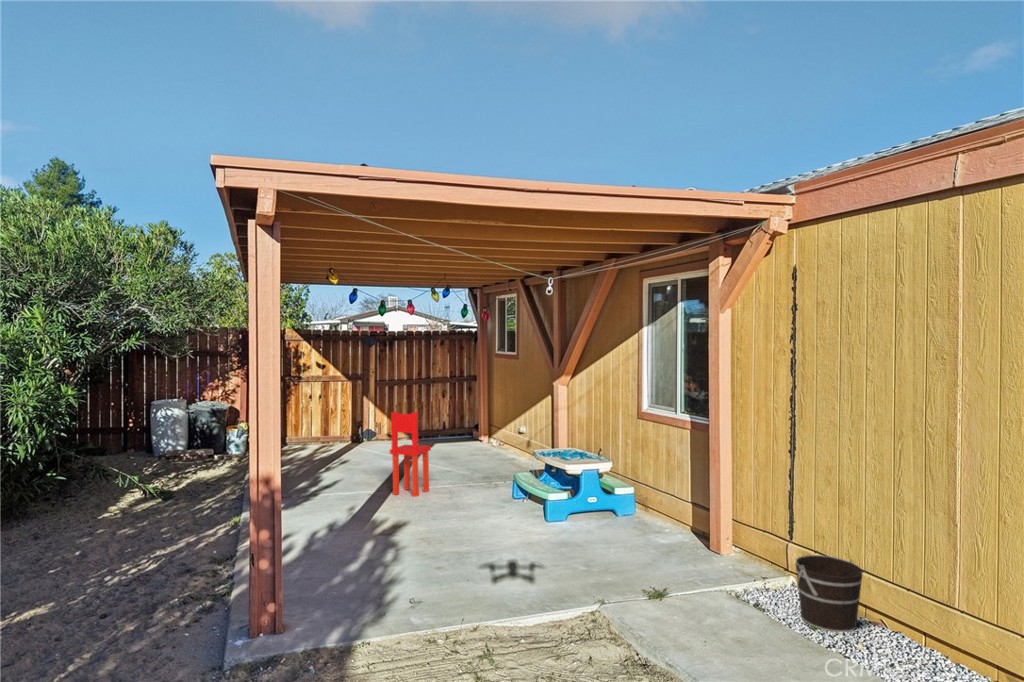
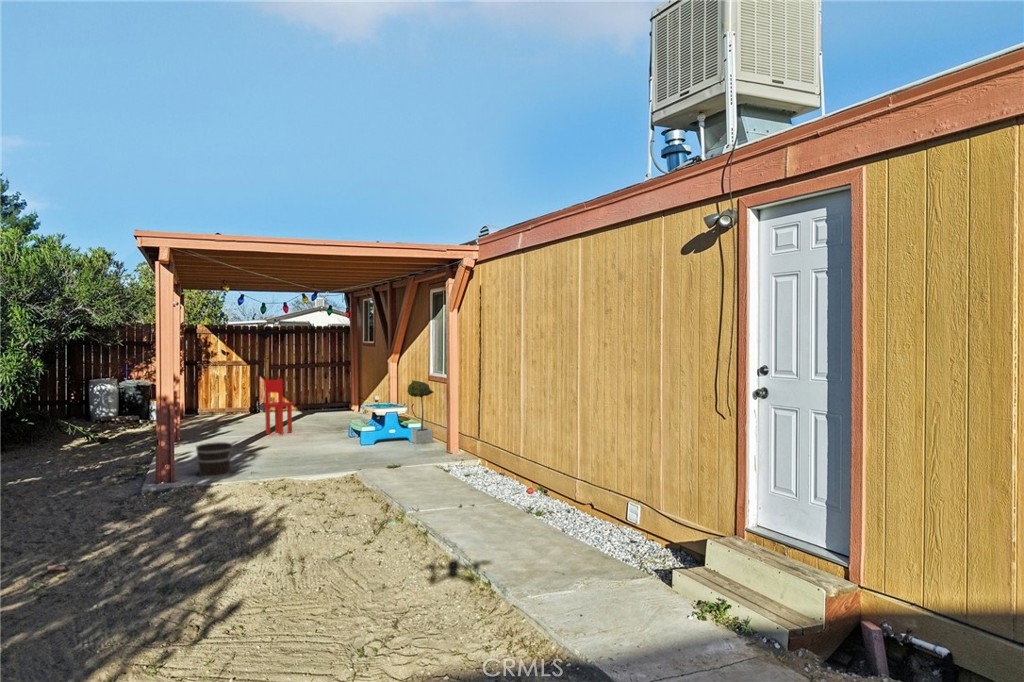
potted tree: none [633,424,678,534] -> present [407,380,433,444]
bucket: present [796,555,863,632] -> present [196,442,232,477]

